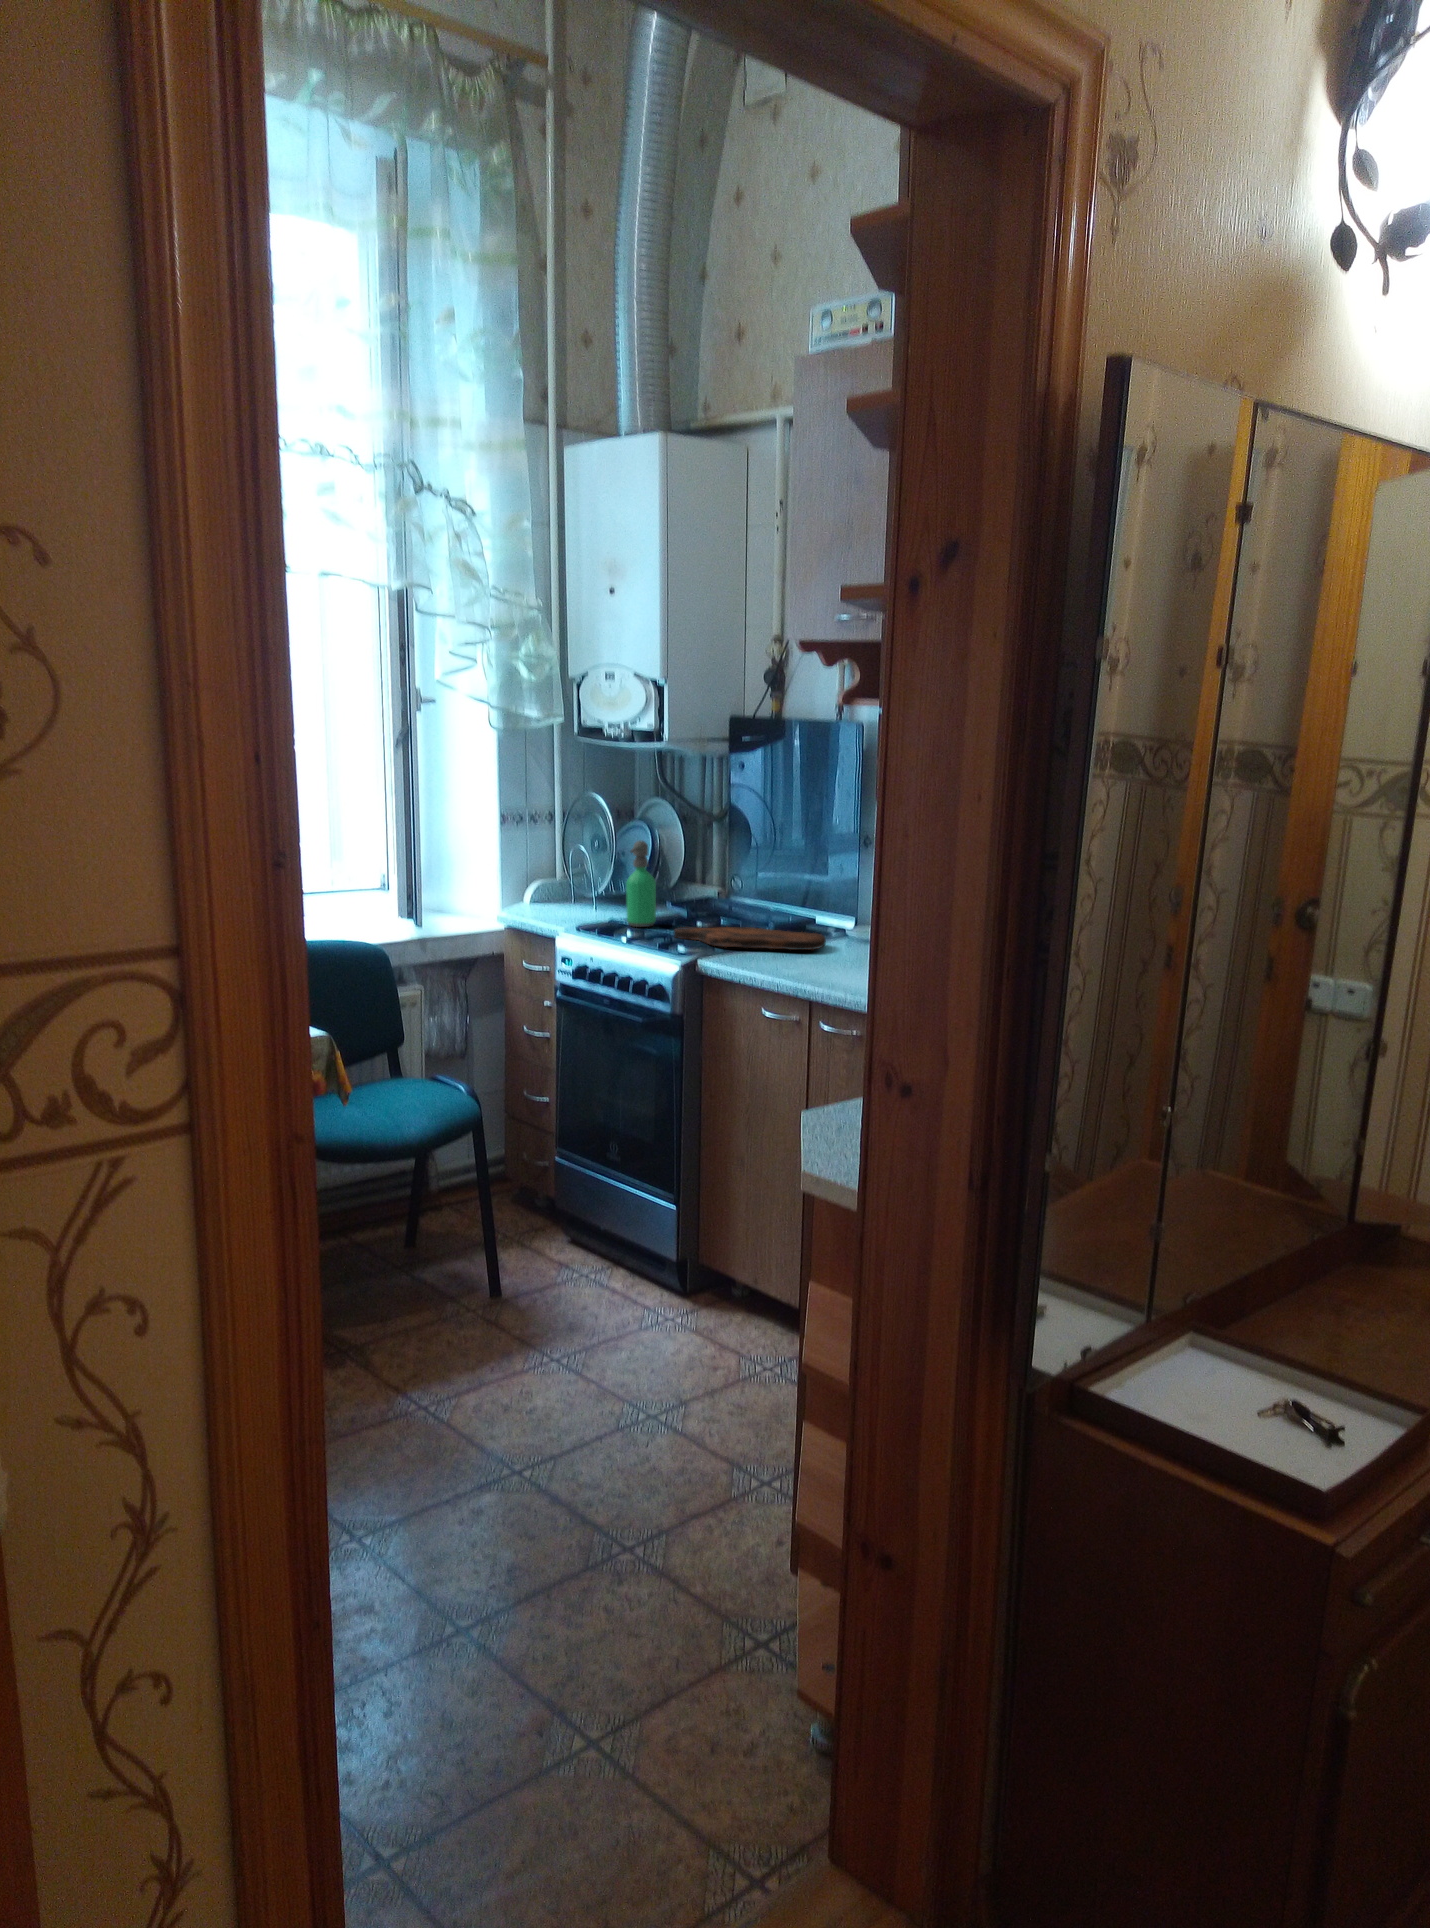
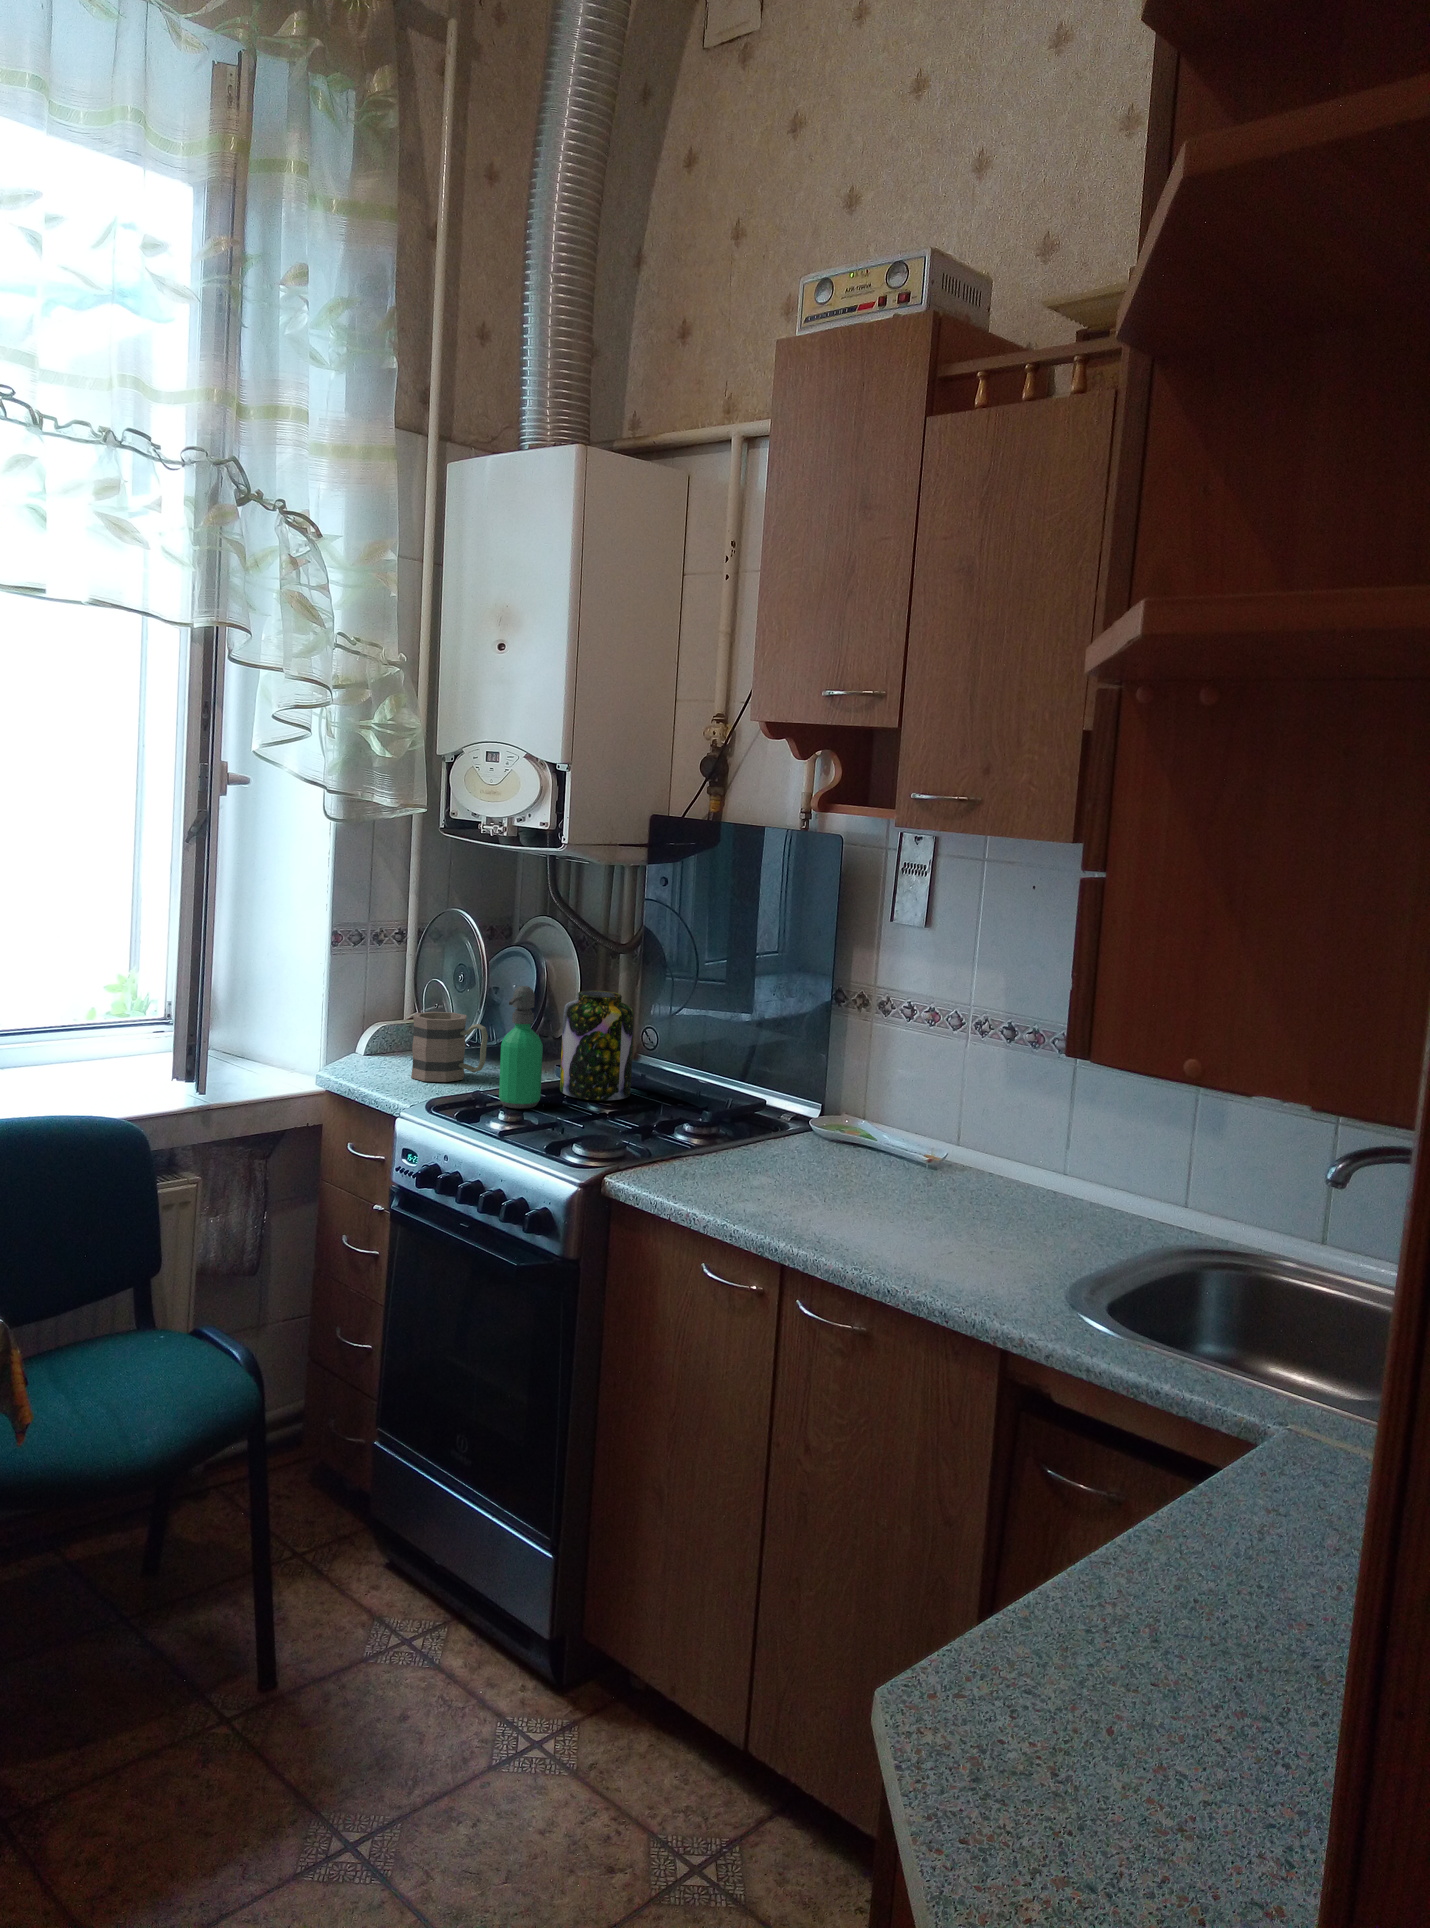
jar: none [671,845,721,922] -> present [560,991,634,1100]
mug: none [563,867,618,915] -> present [411,1012,488,1082]
cutting board: present [674,927,826,950] -> none [566,1116,790,1166]

